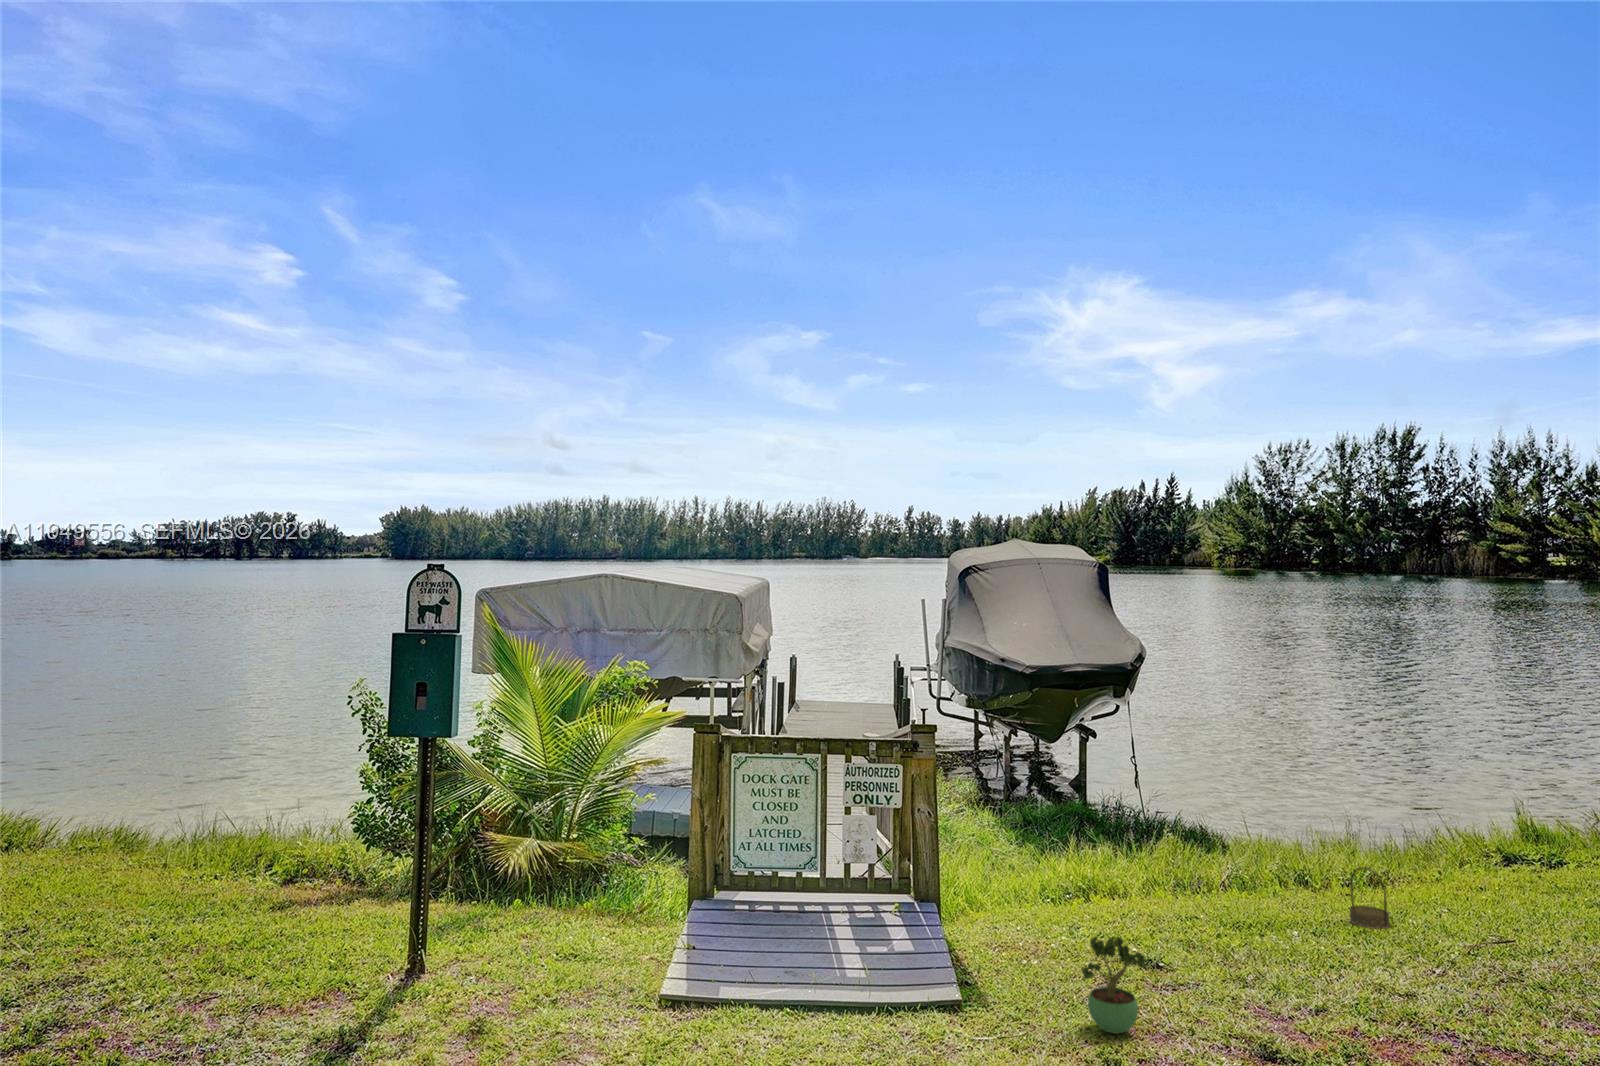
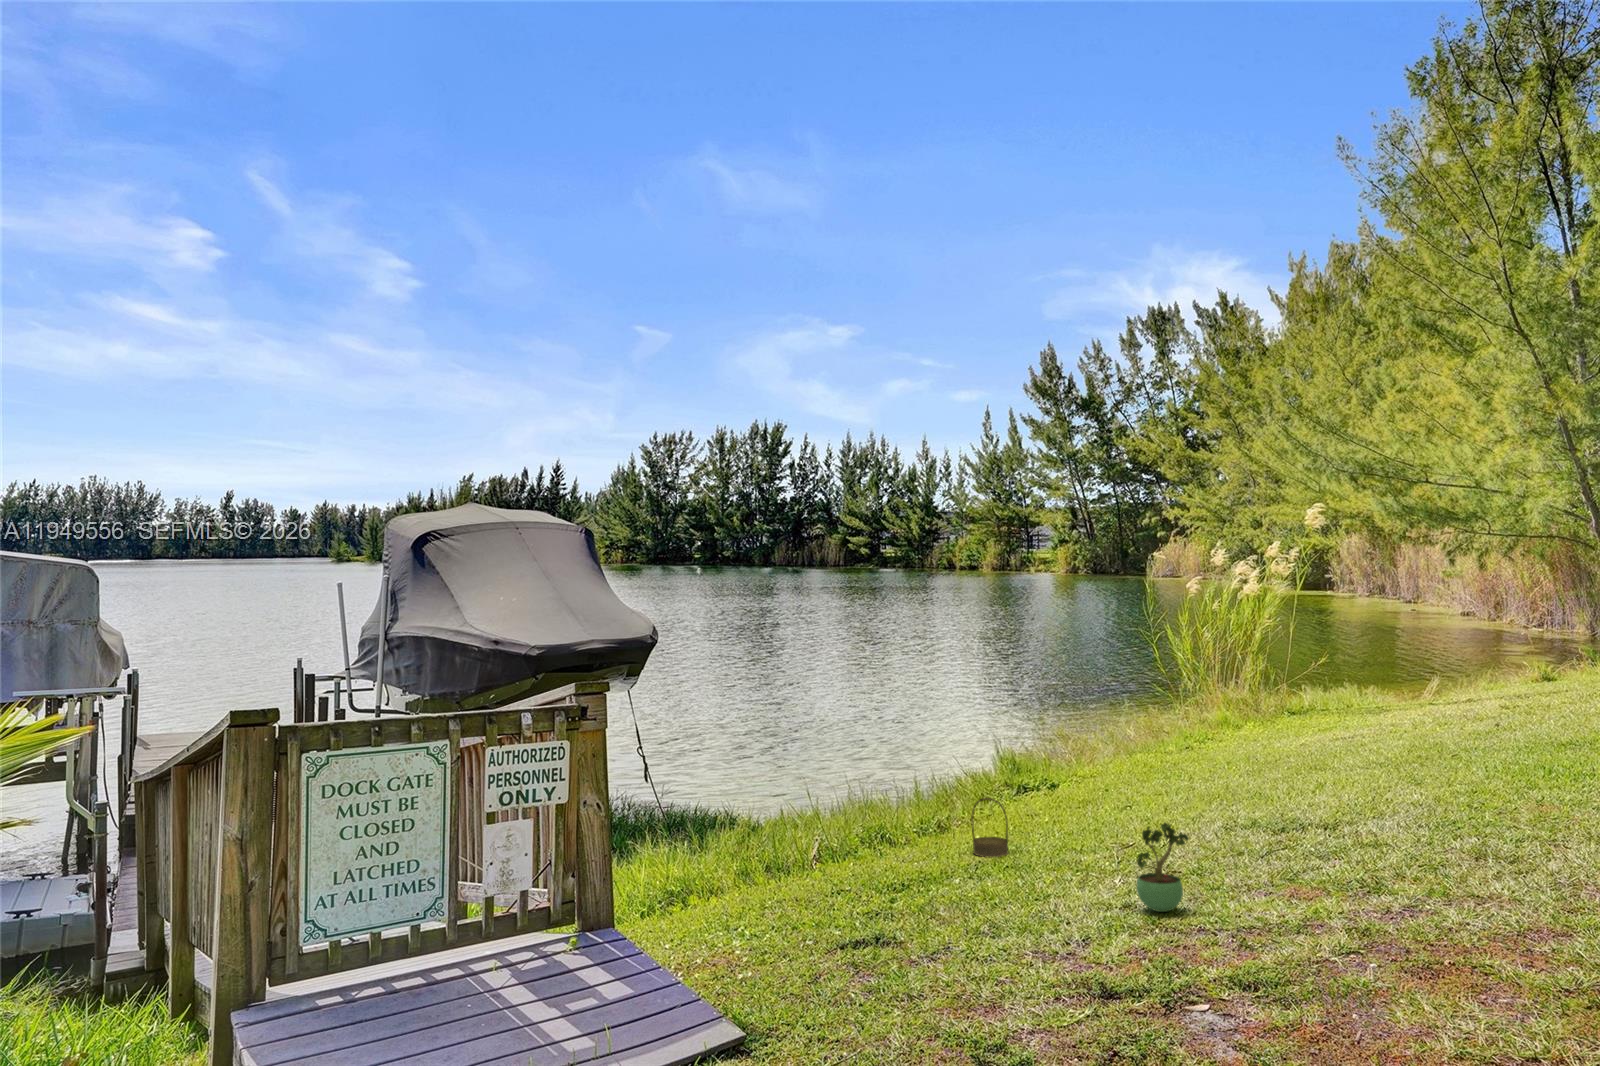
potted plant: present [1082,937,1145,1034] -> present [1136,823,1189,912]

